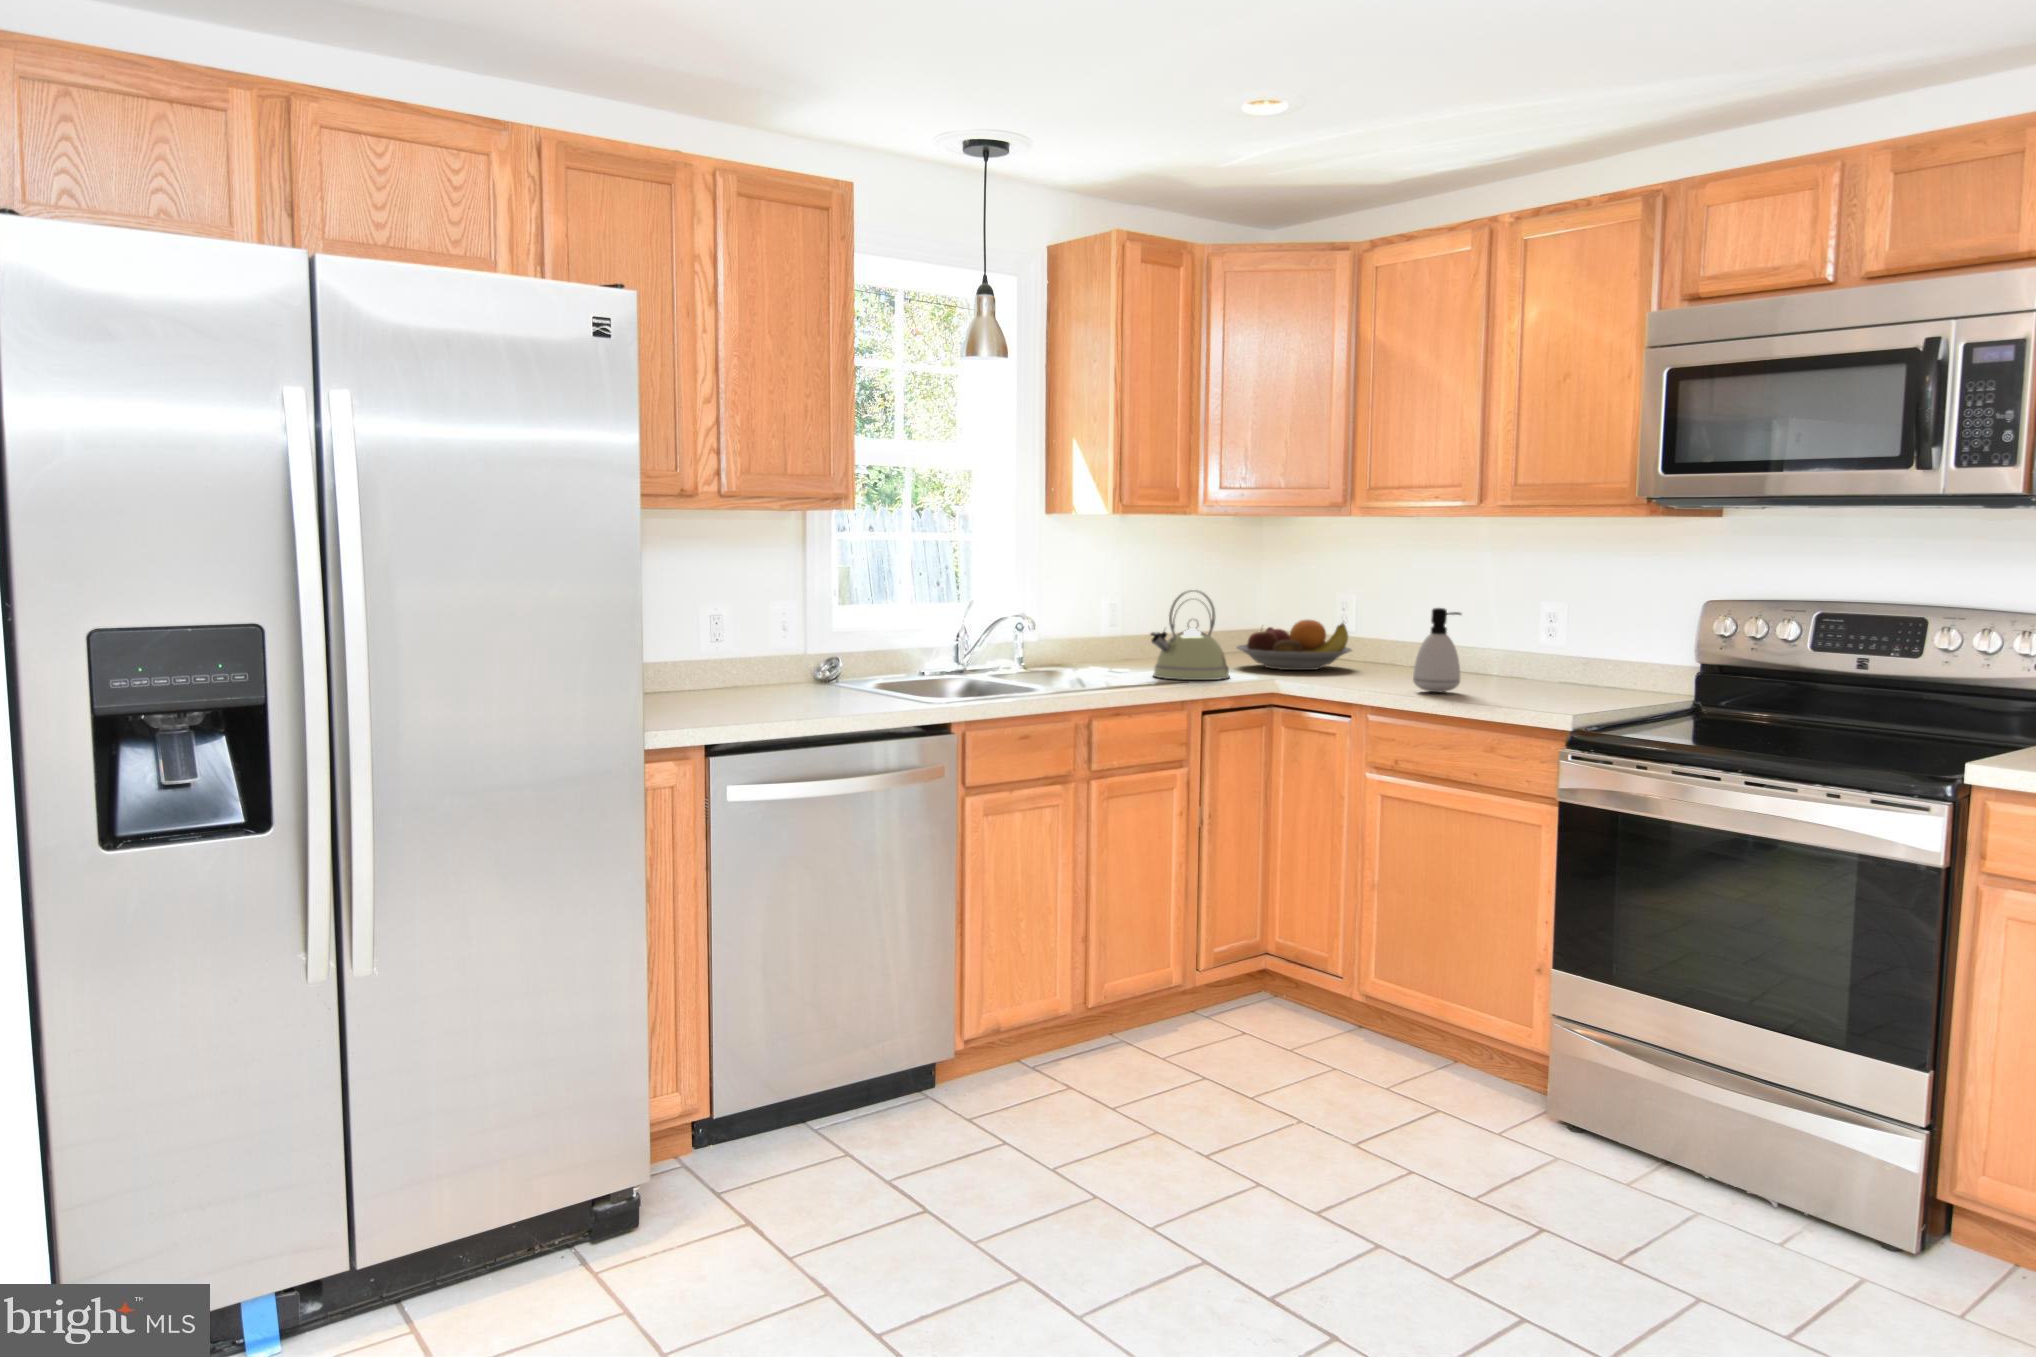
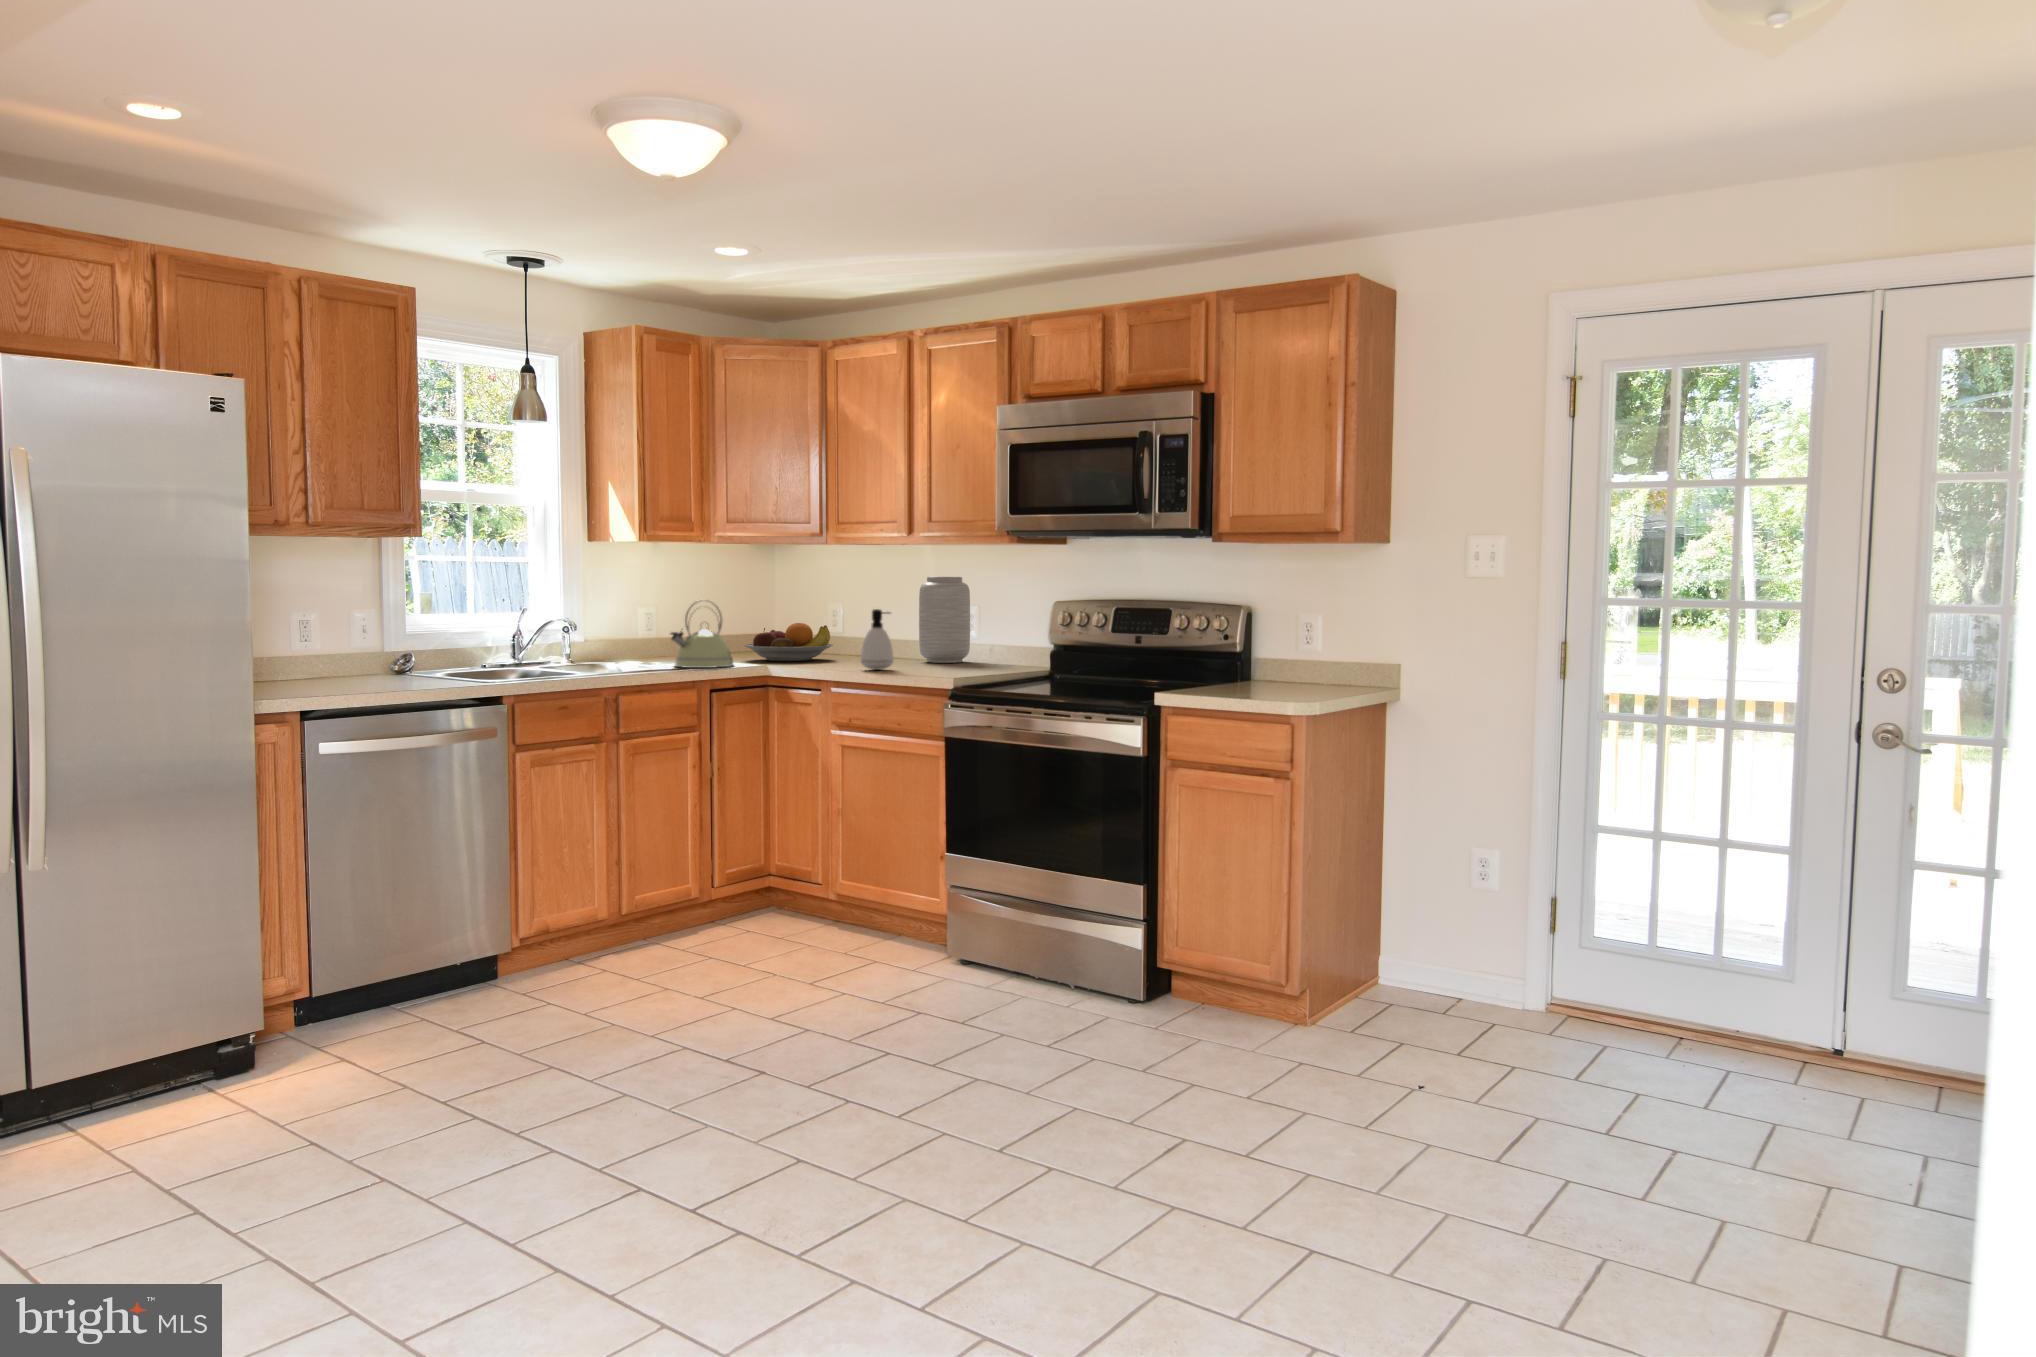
vase: none [1478,560,1555,680] -> present [919,577,970,663]

